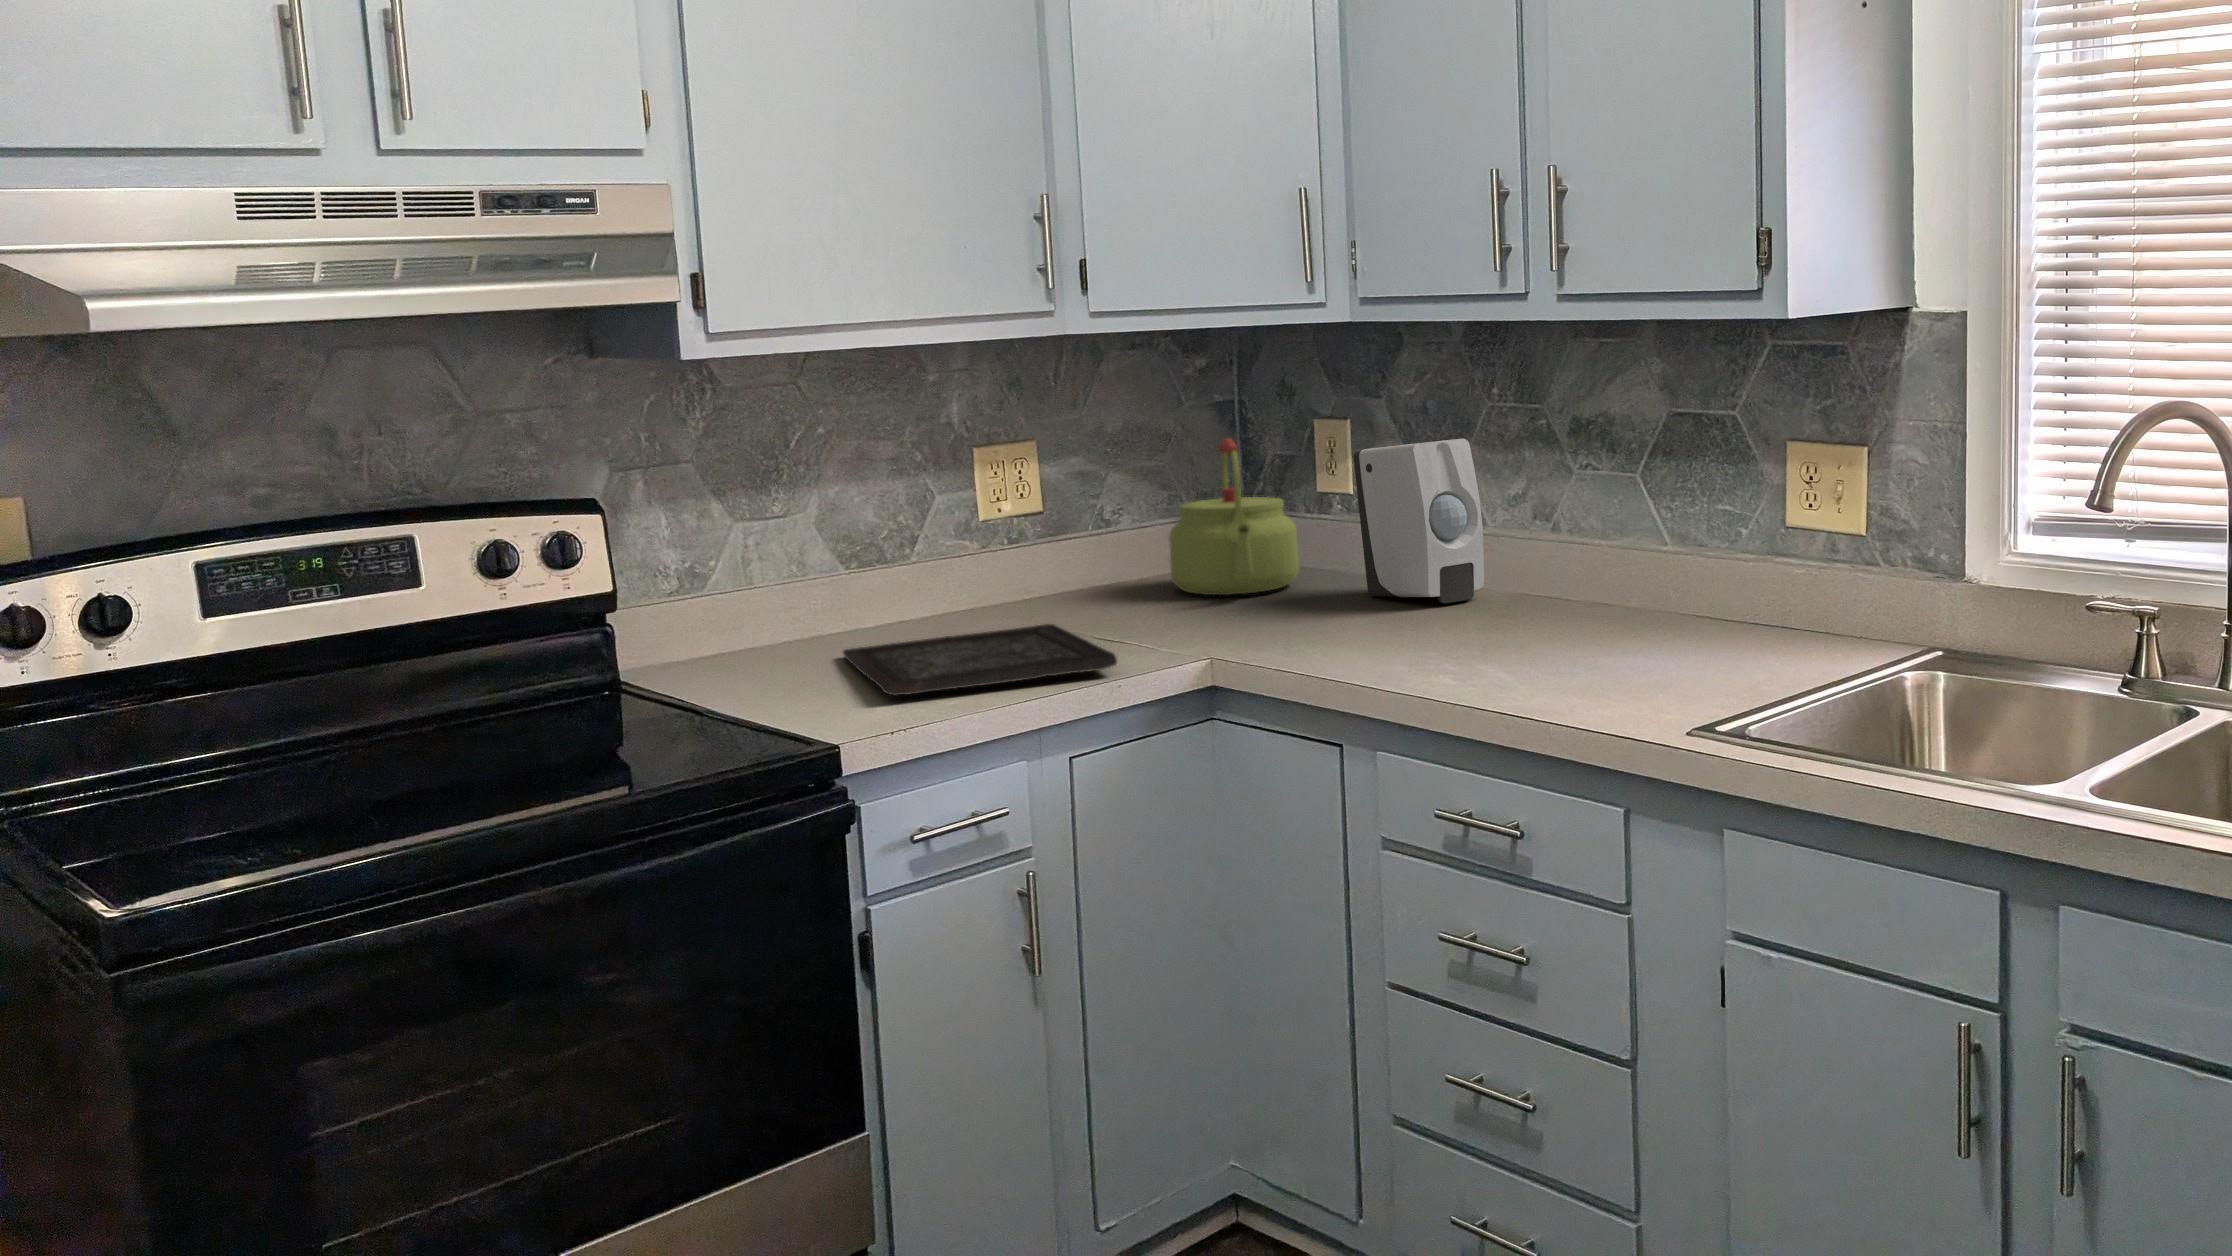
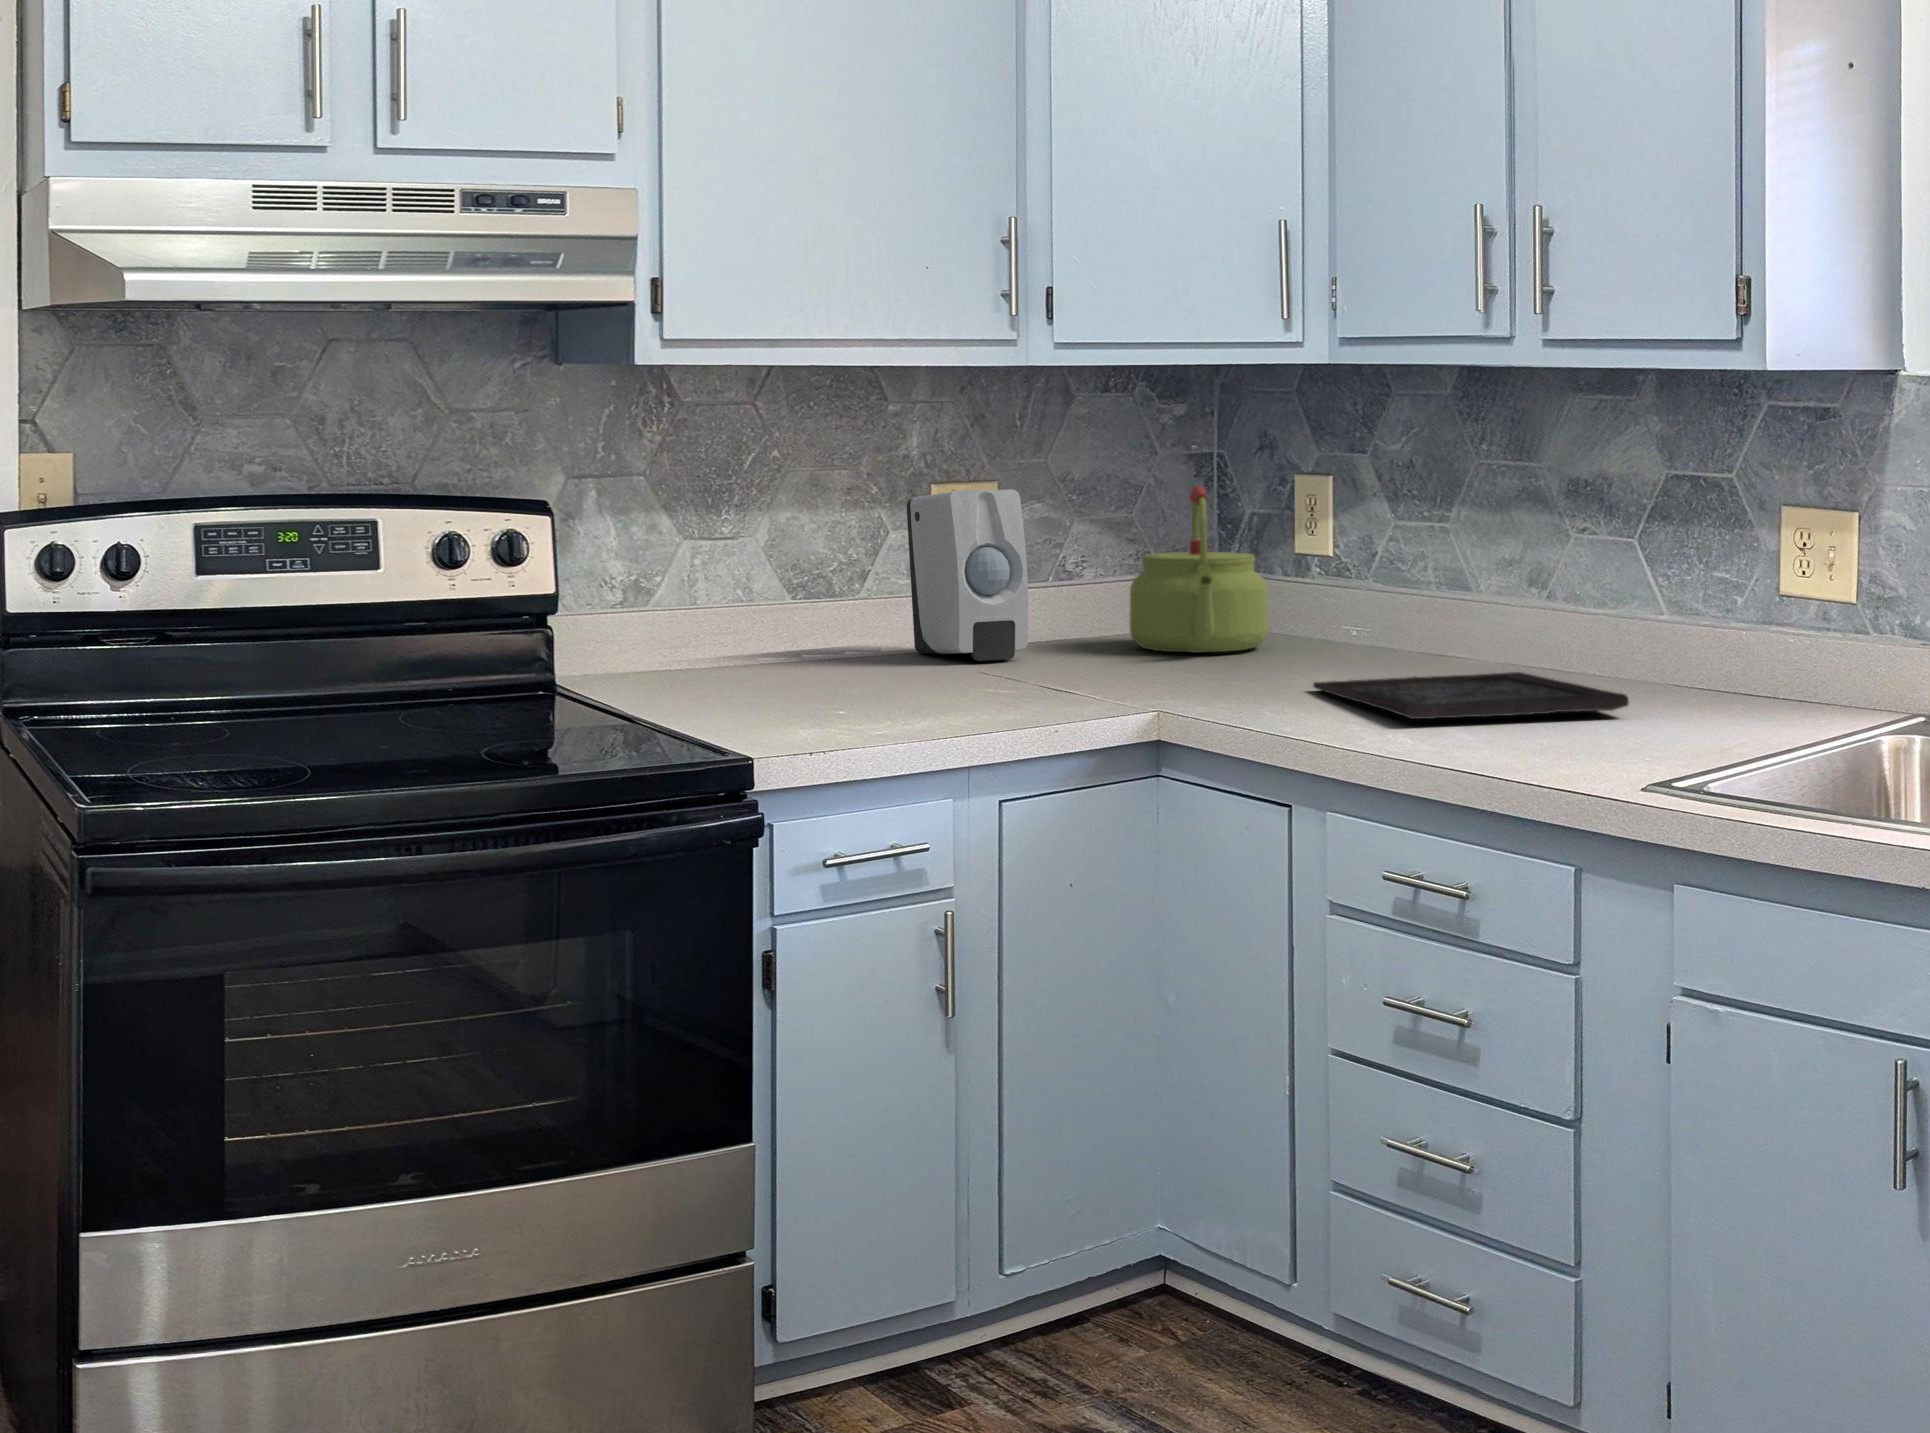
soap dispenser: present [1354,439,1484,603] -> present [907,490,1028,661]
tray: present [843,624,1117,696] -> present [1313,672,1629,719]

